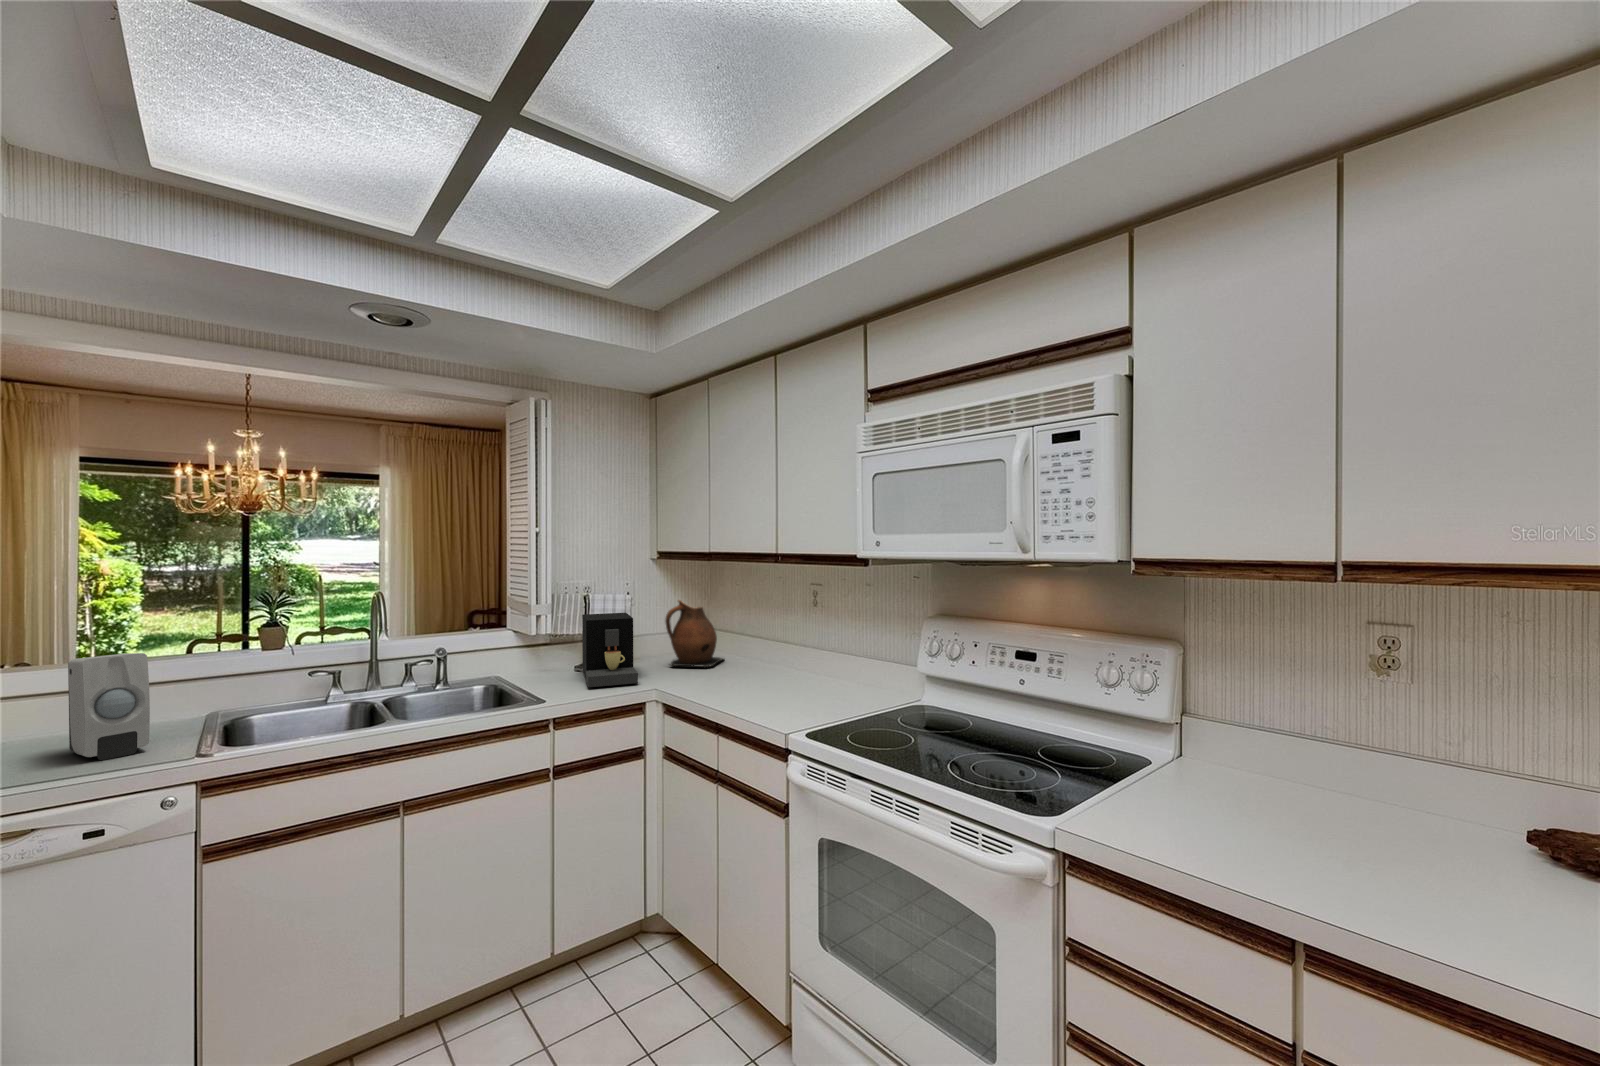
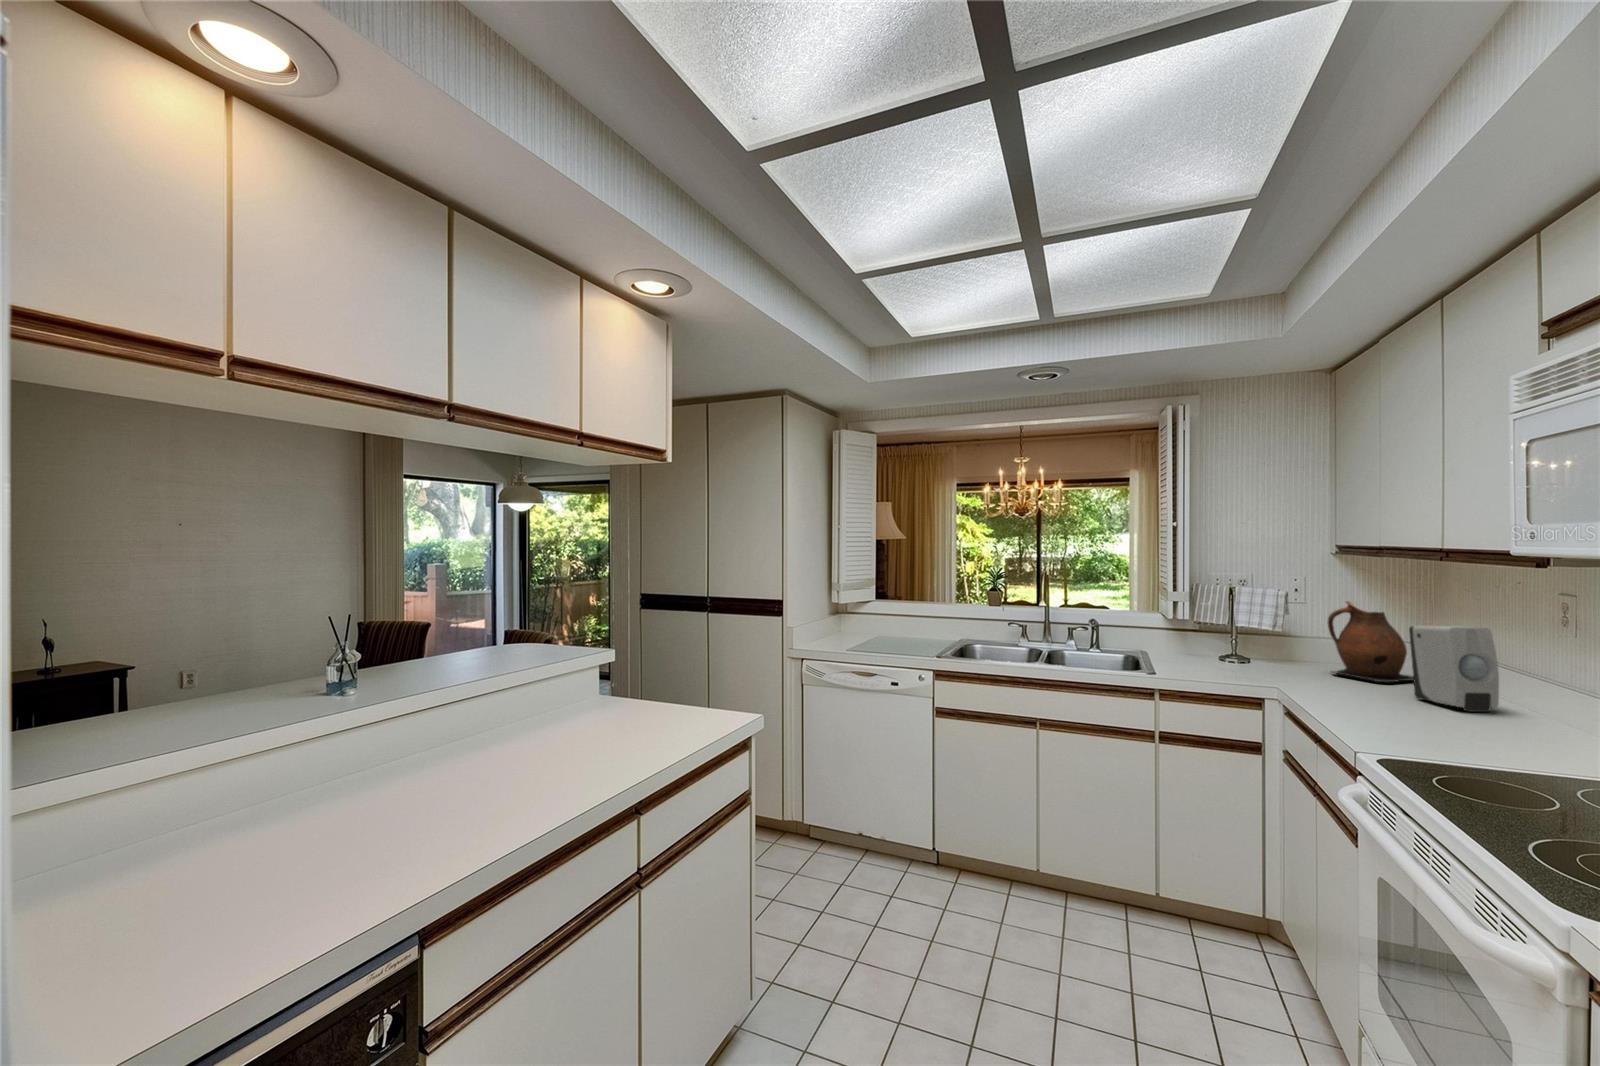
coffee maker: present [582,613,638,687] -> none [1209,606,1278,679]
soap dispenser: present [68,653,150,760] -> present [1409,626,1499,712]

